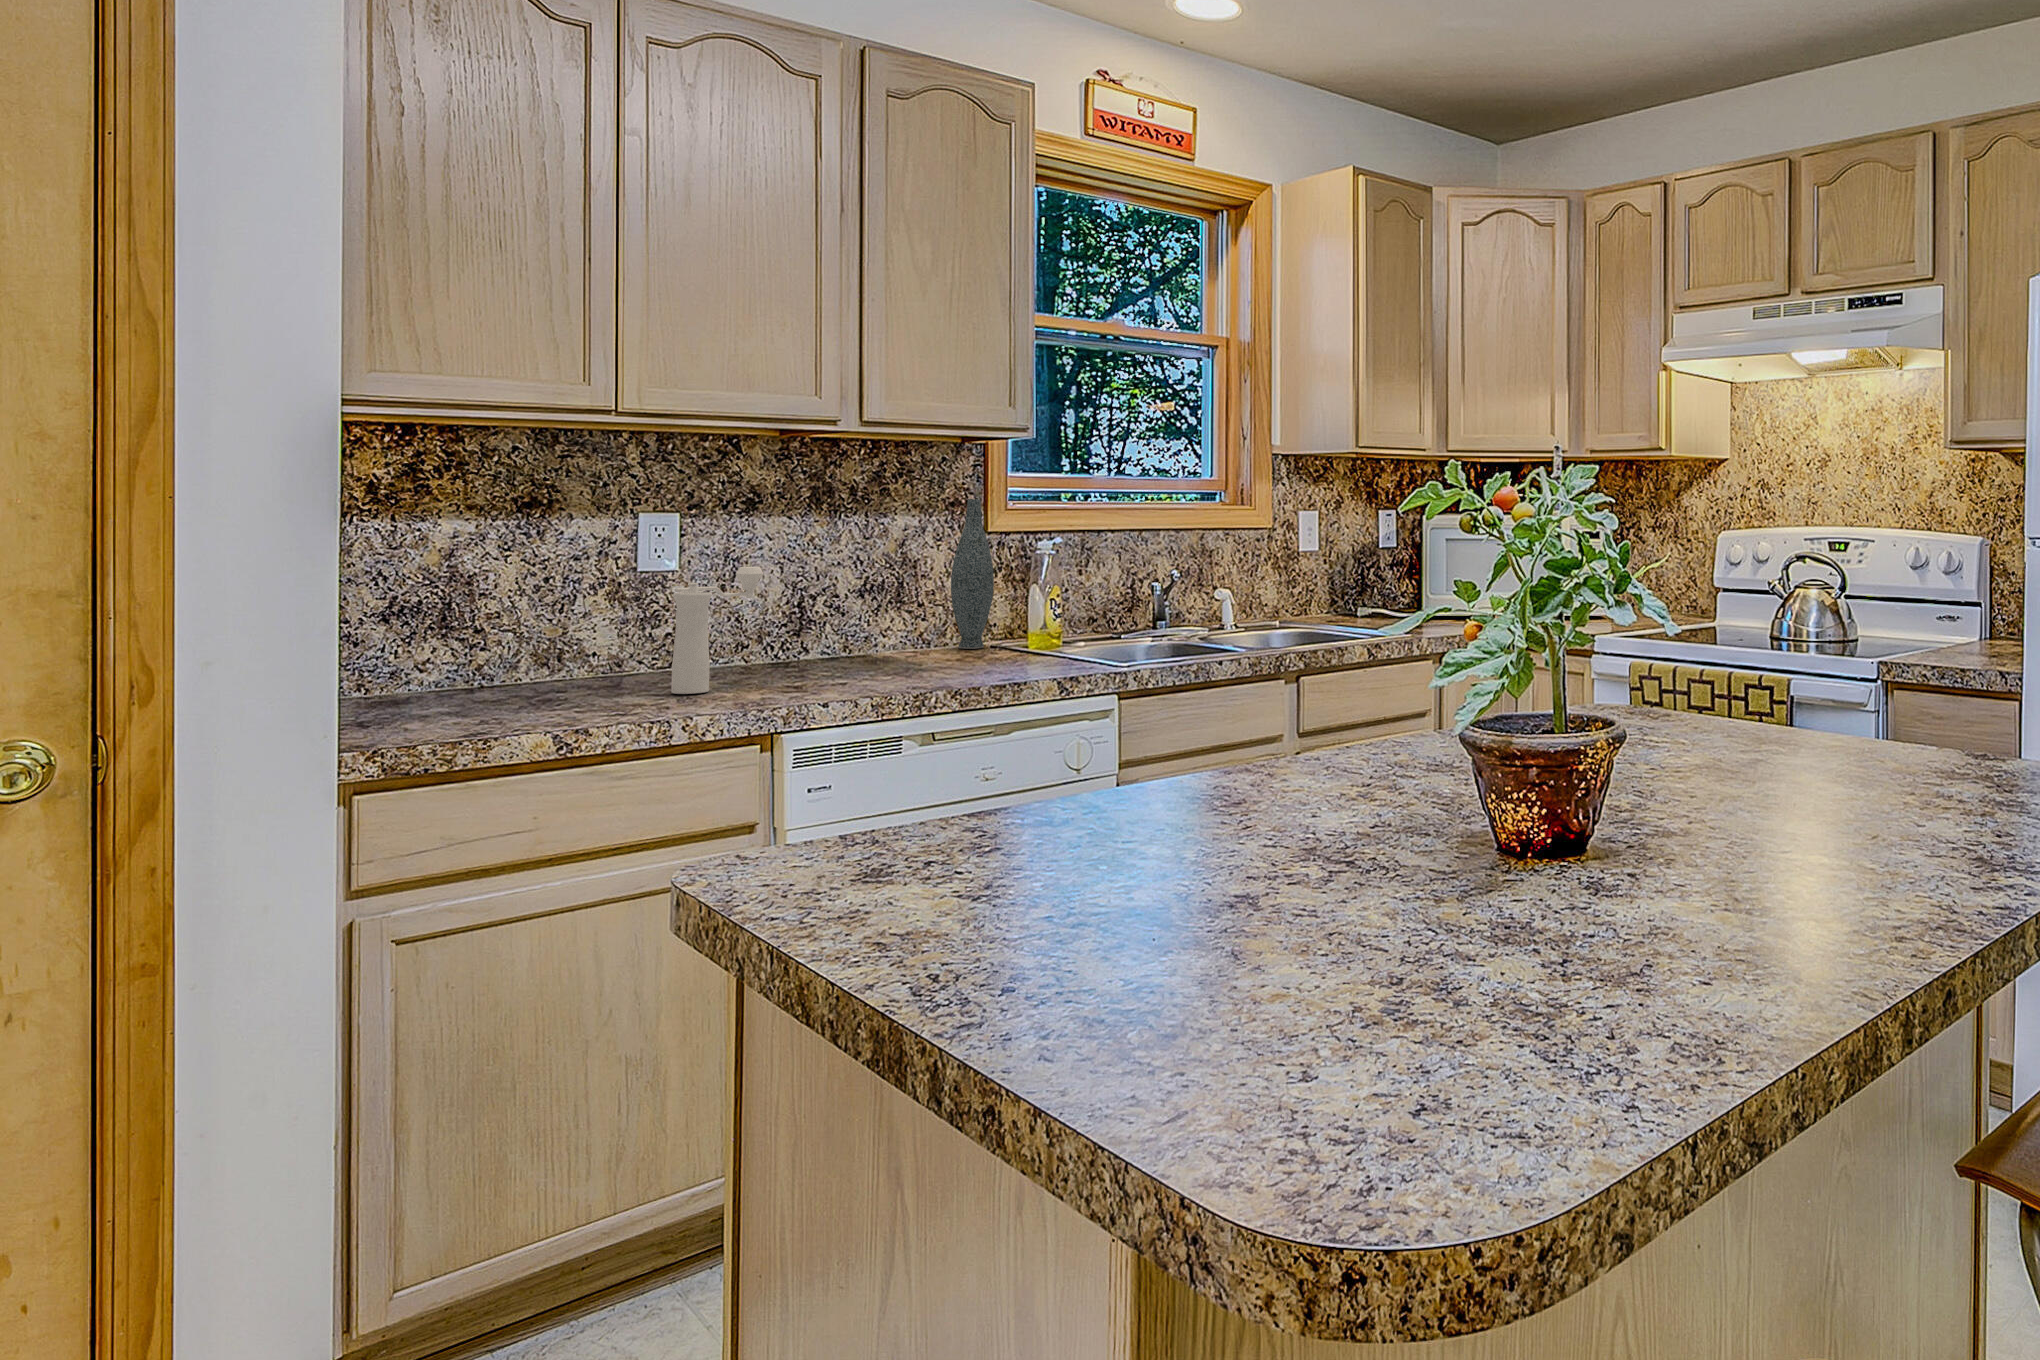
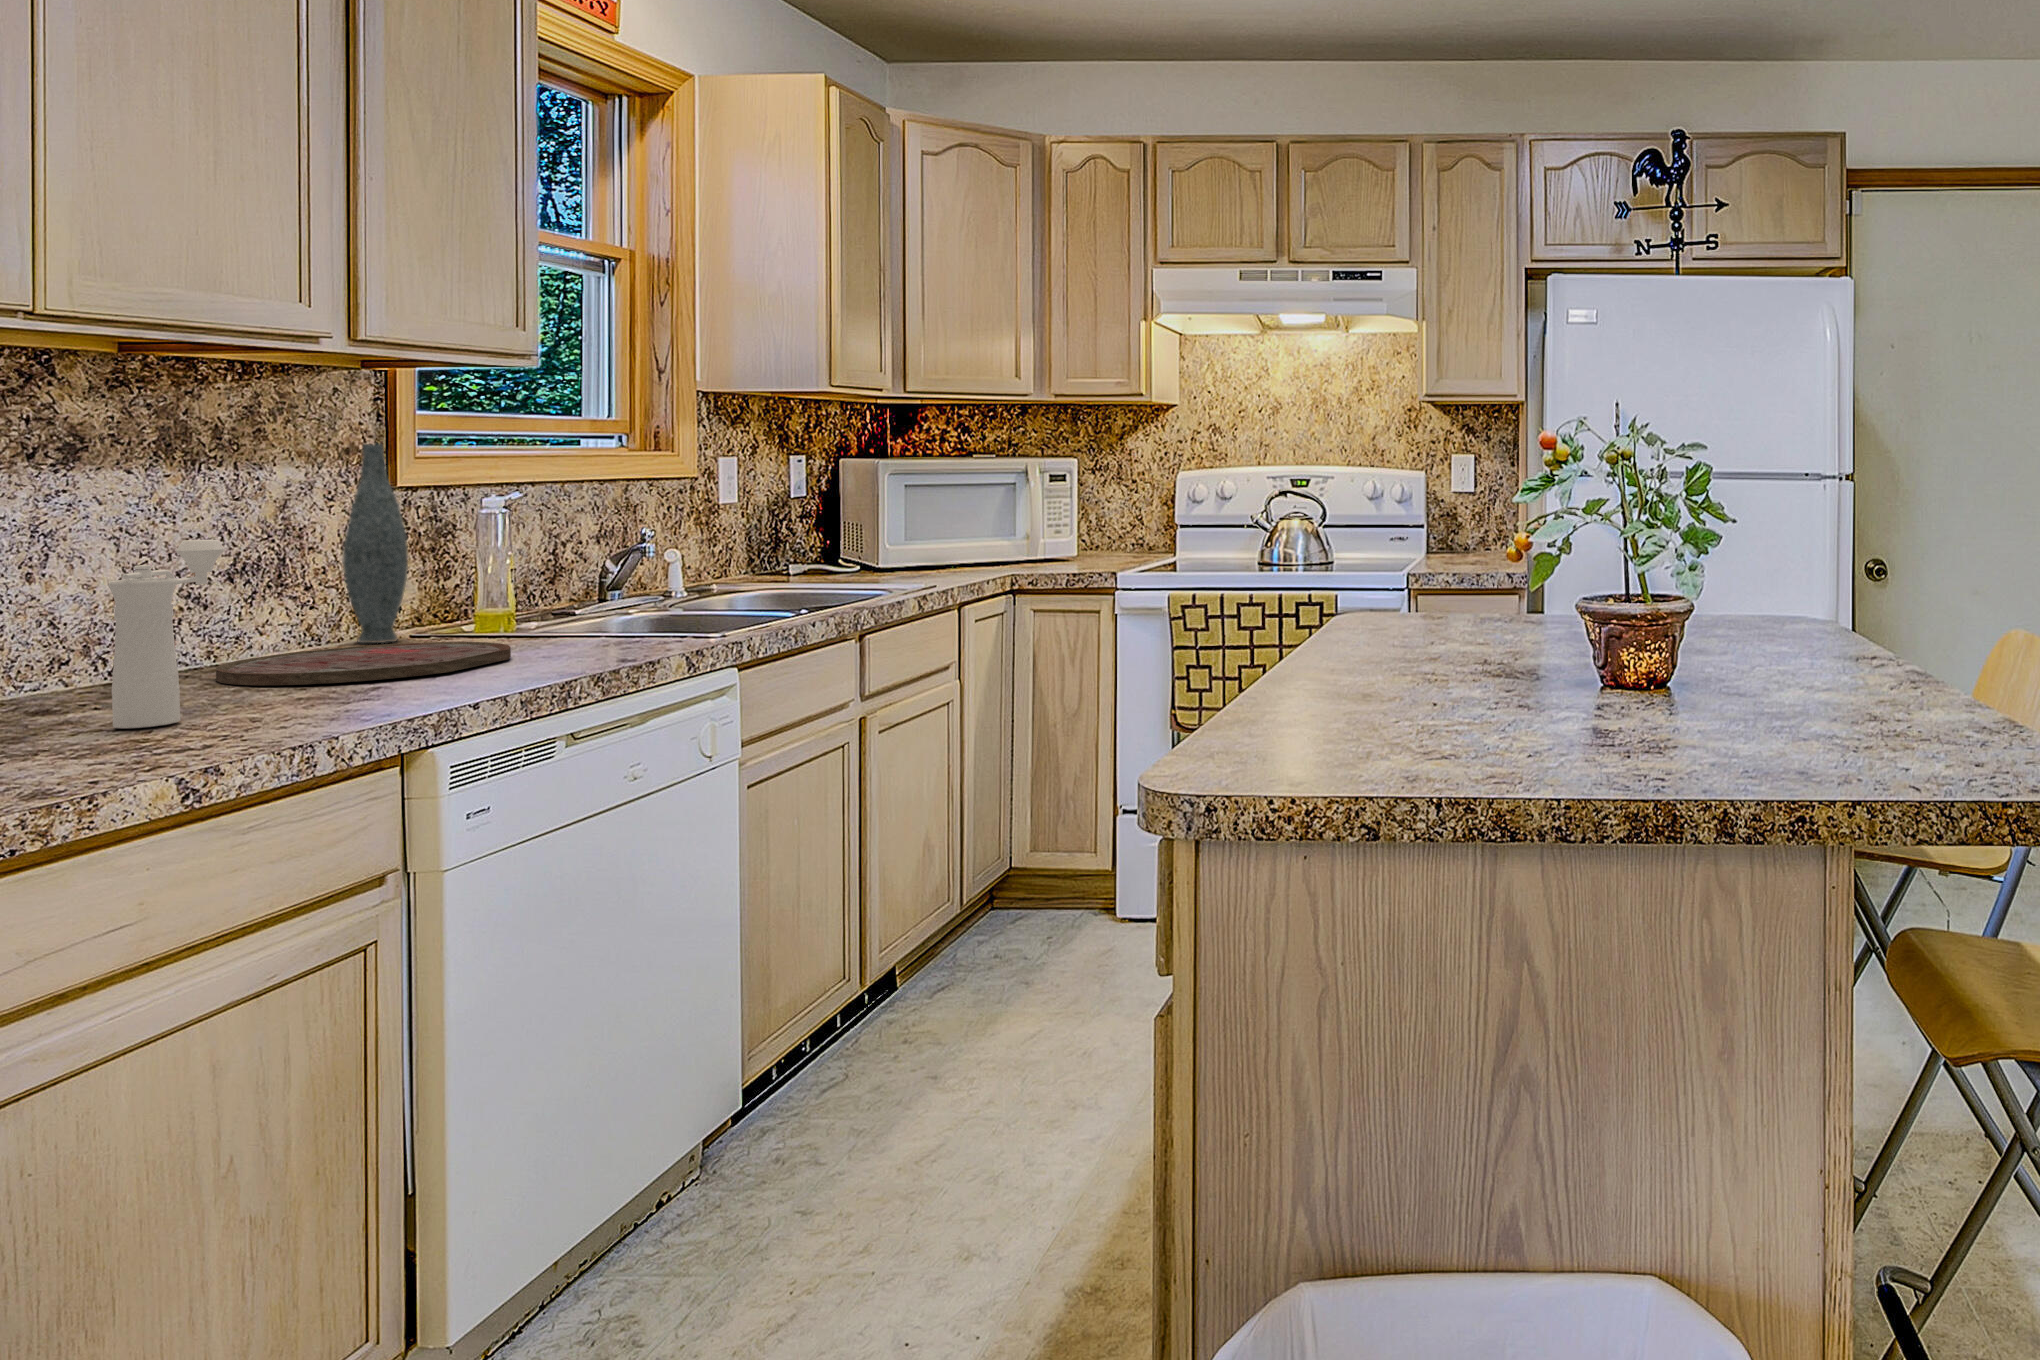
cutting board: none [811,650,993,676] -> present [216,642,511,685]

